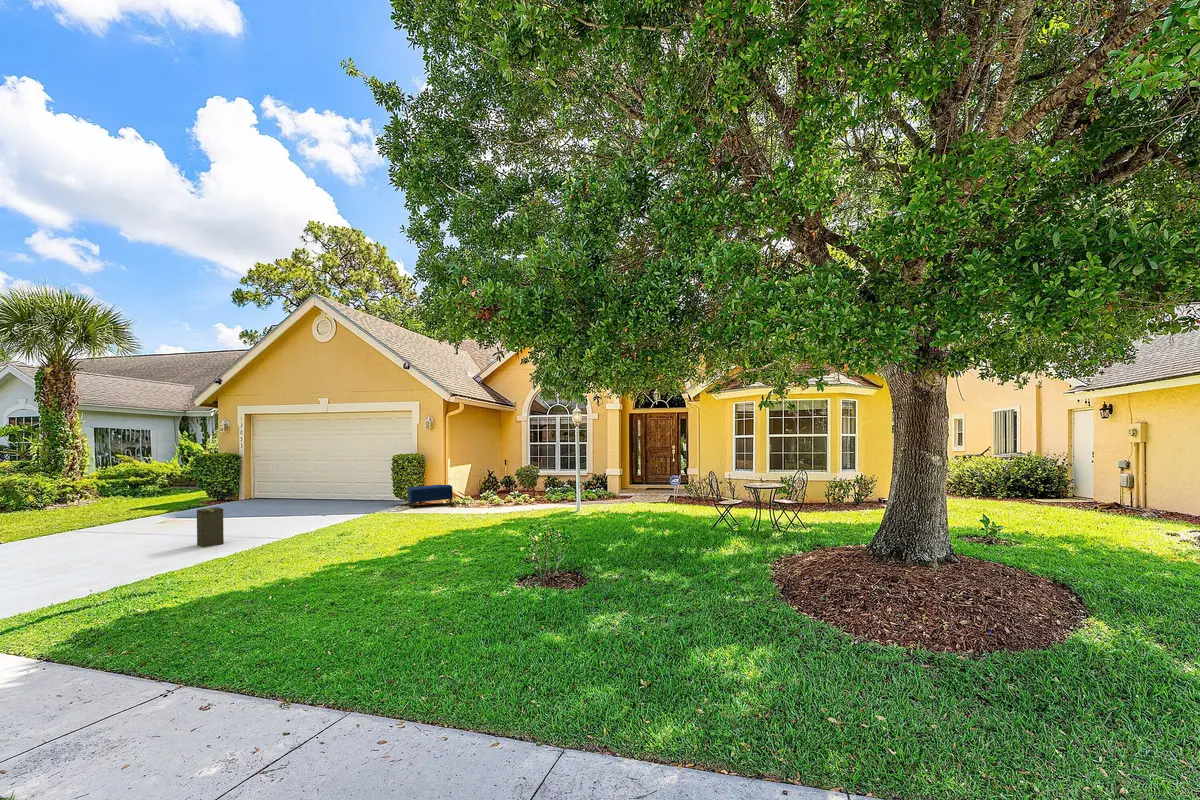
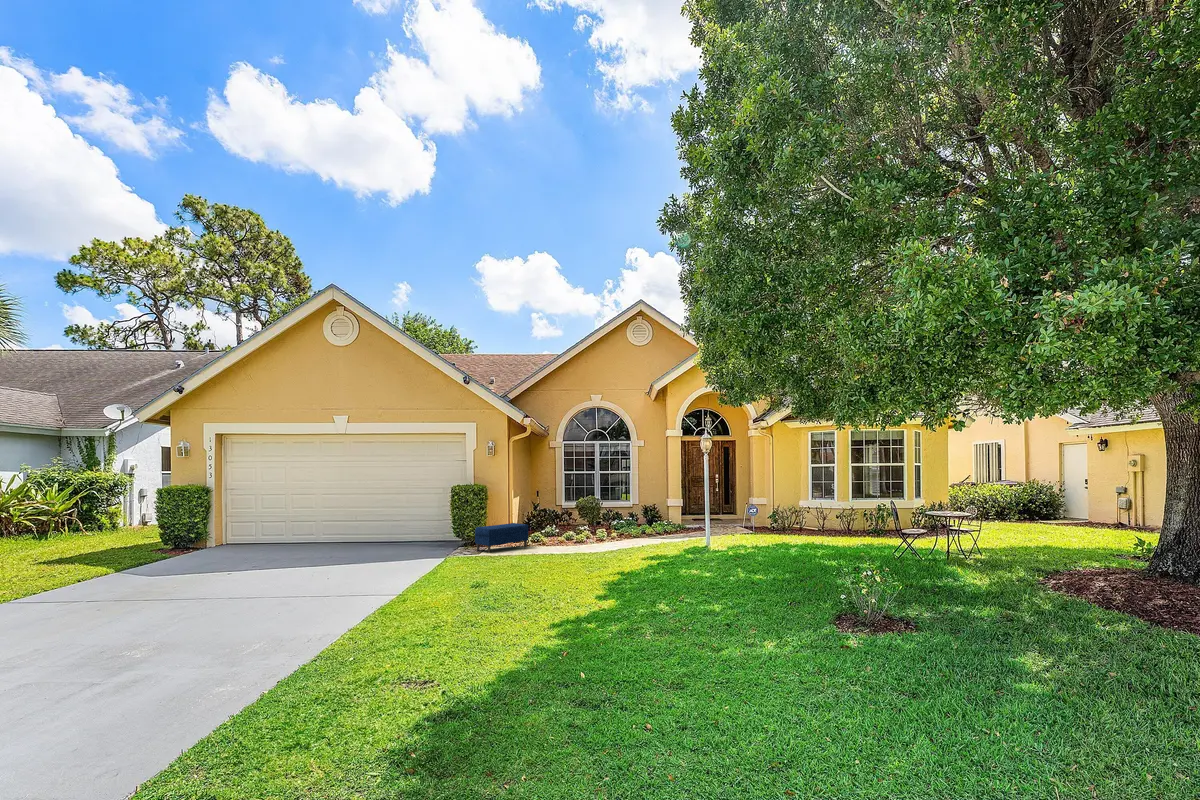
cardboard box: present [197,507,224,547] -> none [336,549,374,605]

